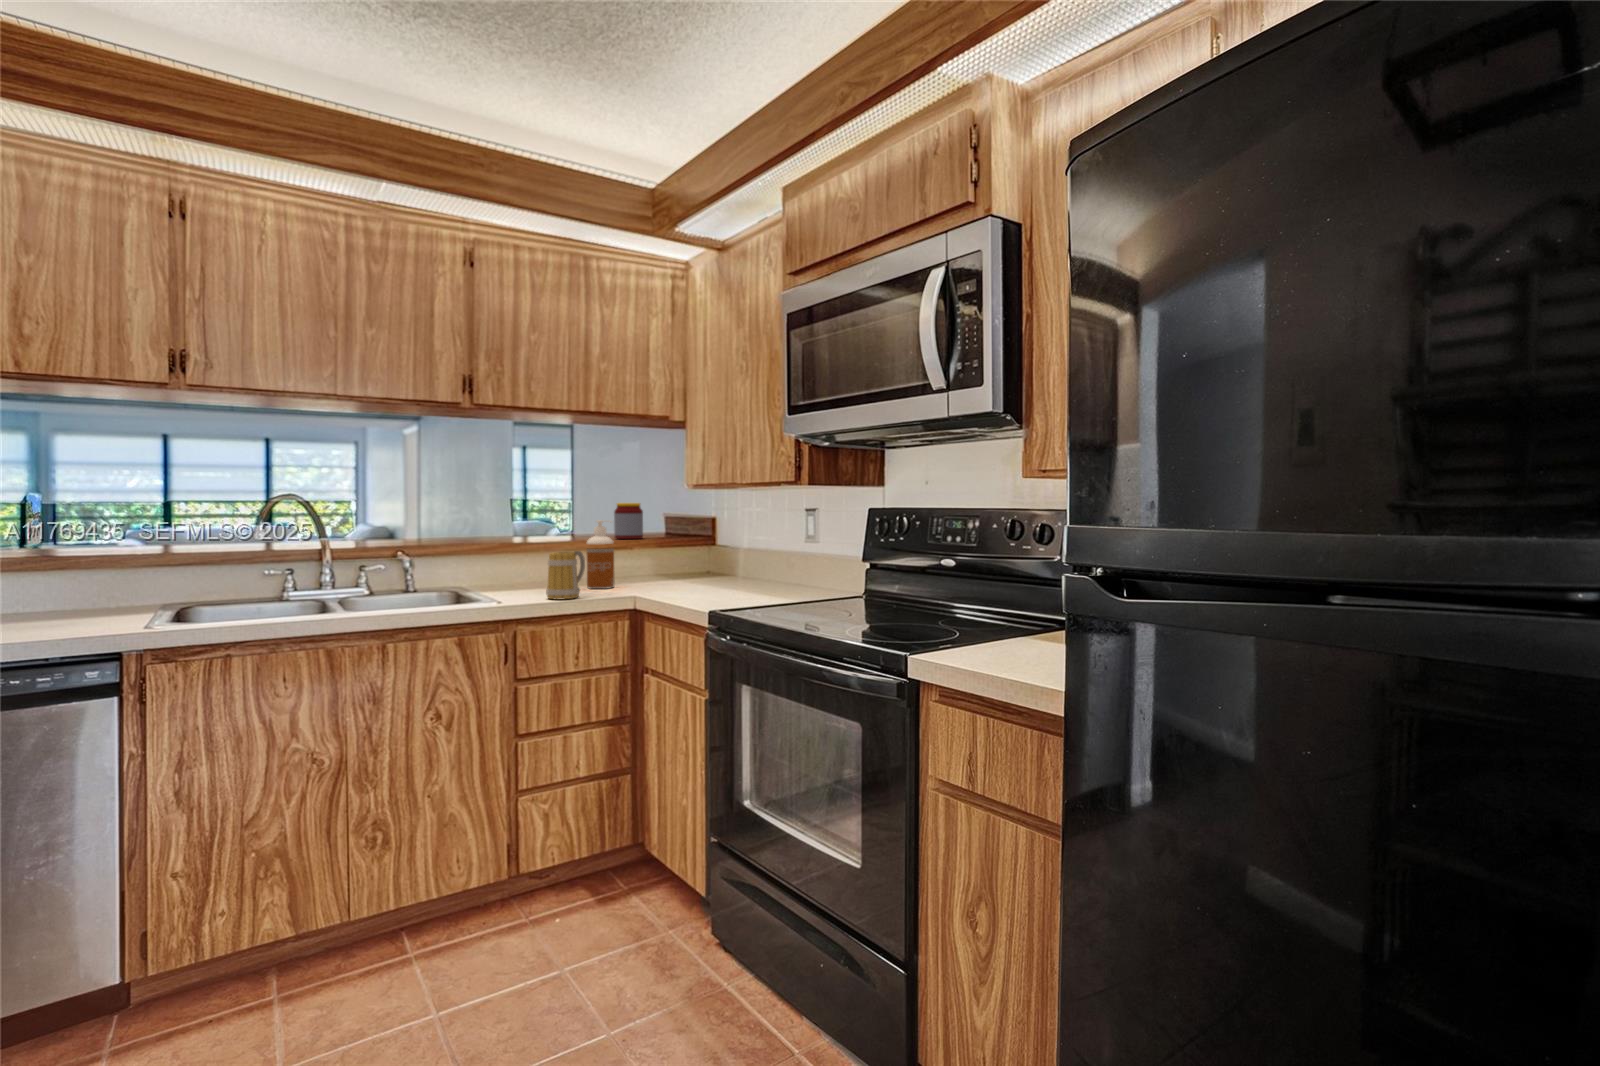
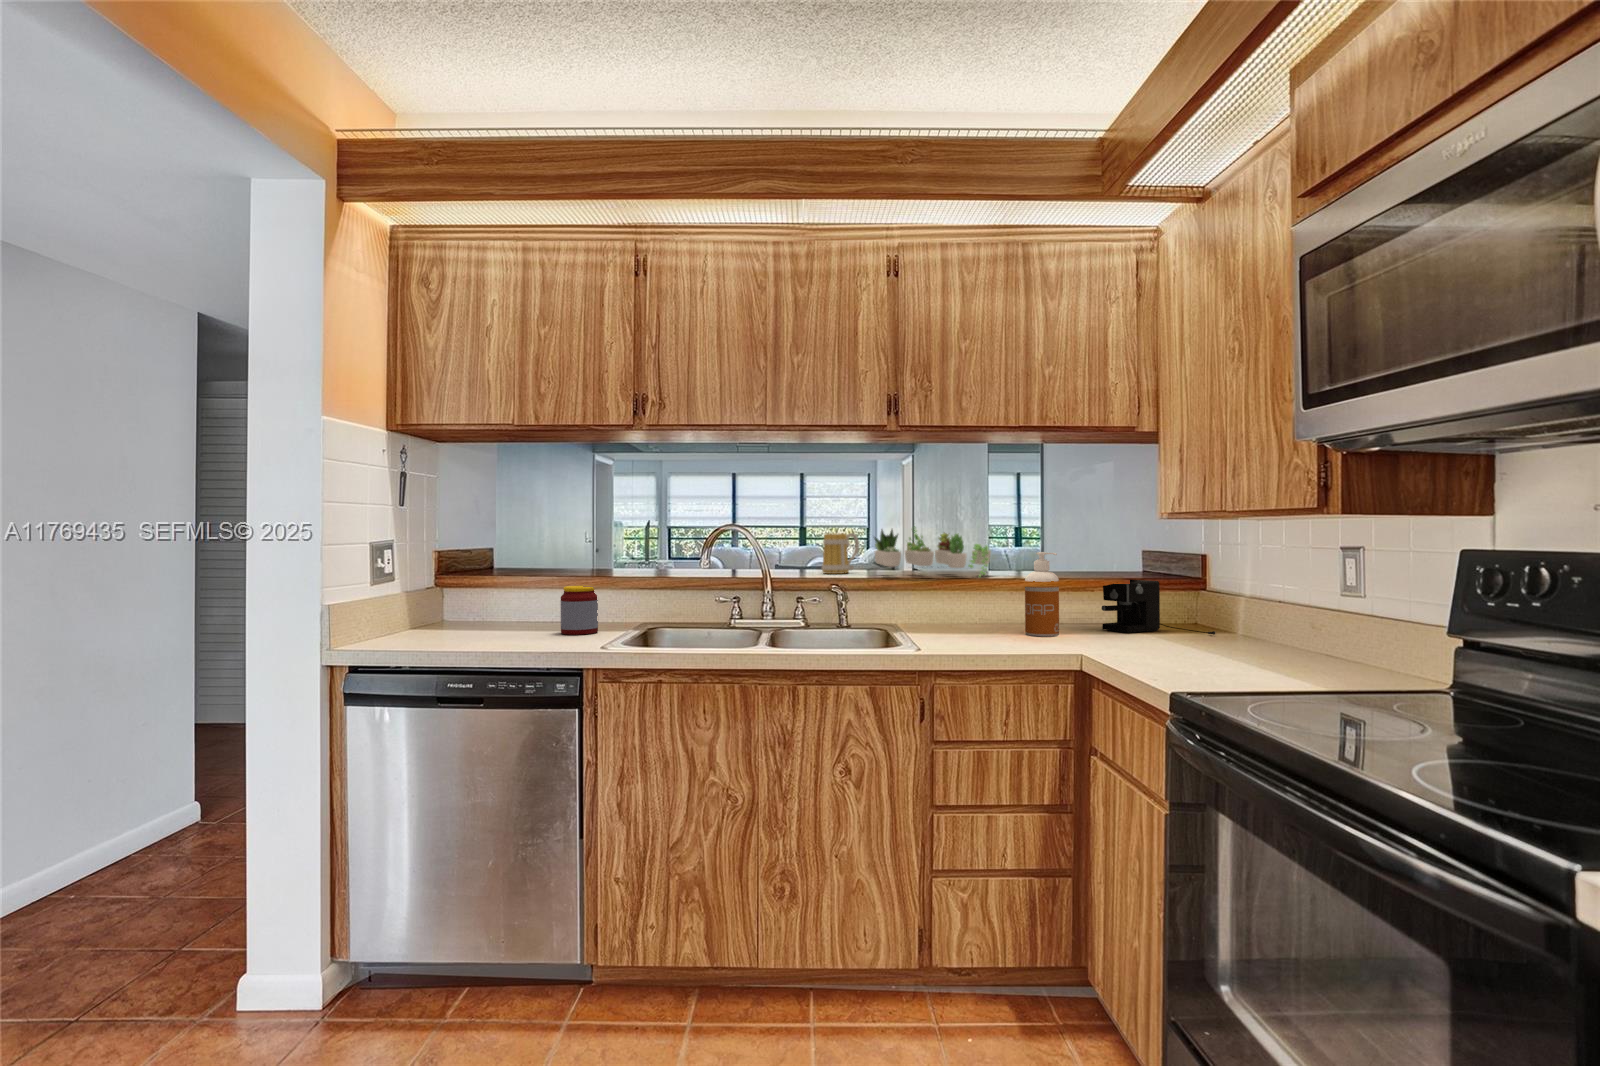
succulent plant: none [440,495,552,543] -> present [875,526,991,576]
jar: present [614,503,643,539] -> present [561,586,598,635]
coffee maker: none [645,542,725,582] -> present [1102,579,1215,635]
mug: present [546,551,585,599] -> present [822,533,859,574]

